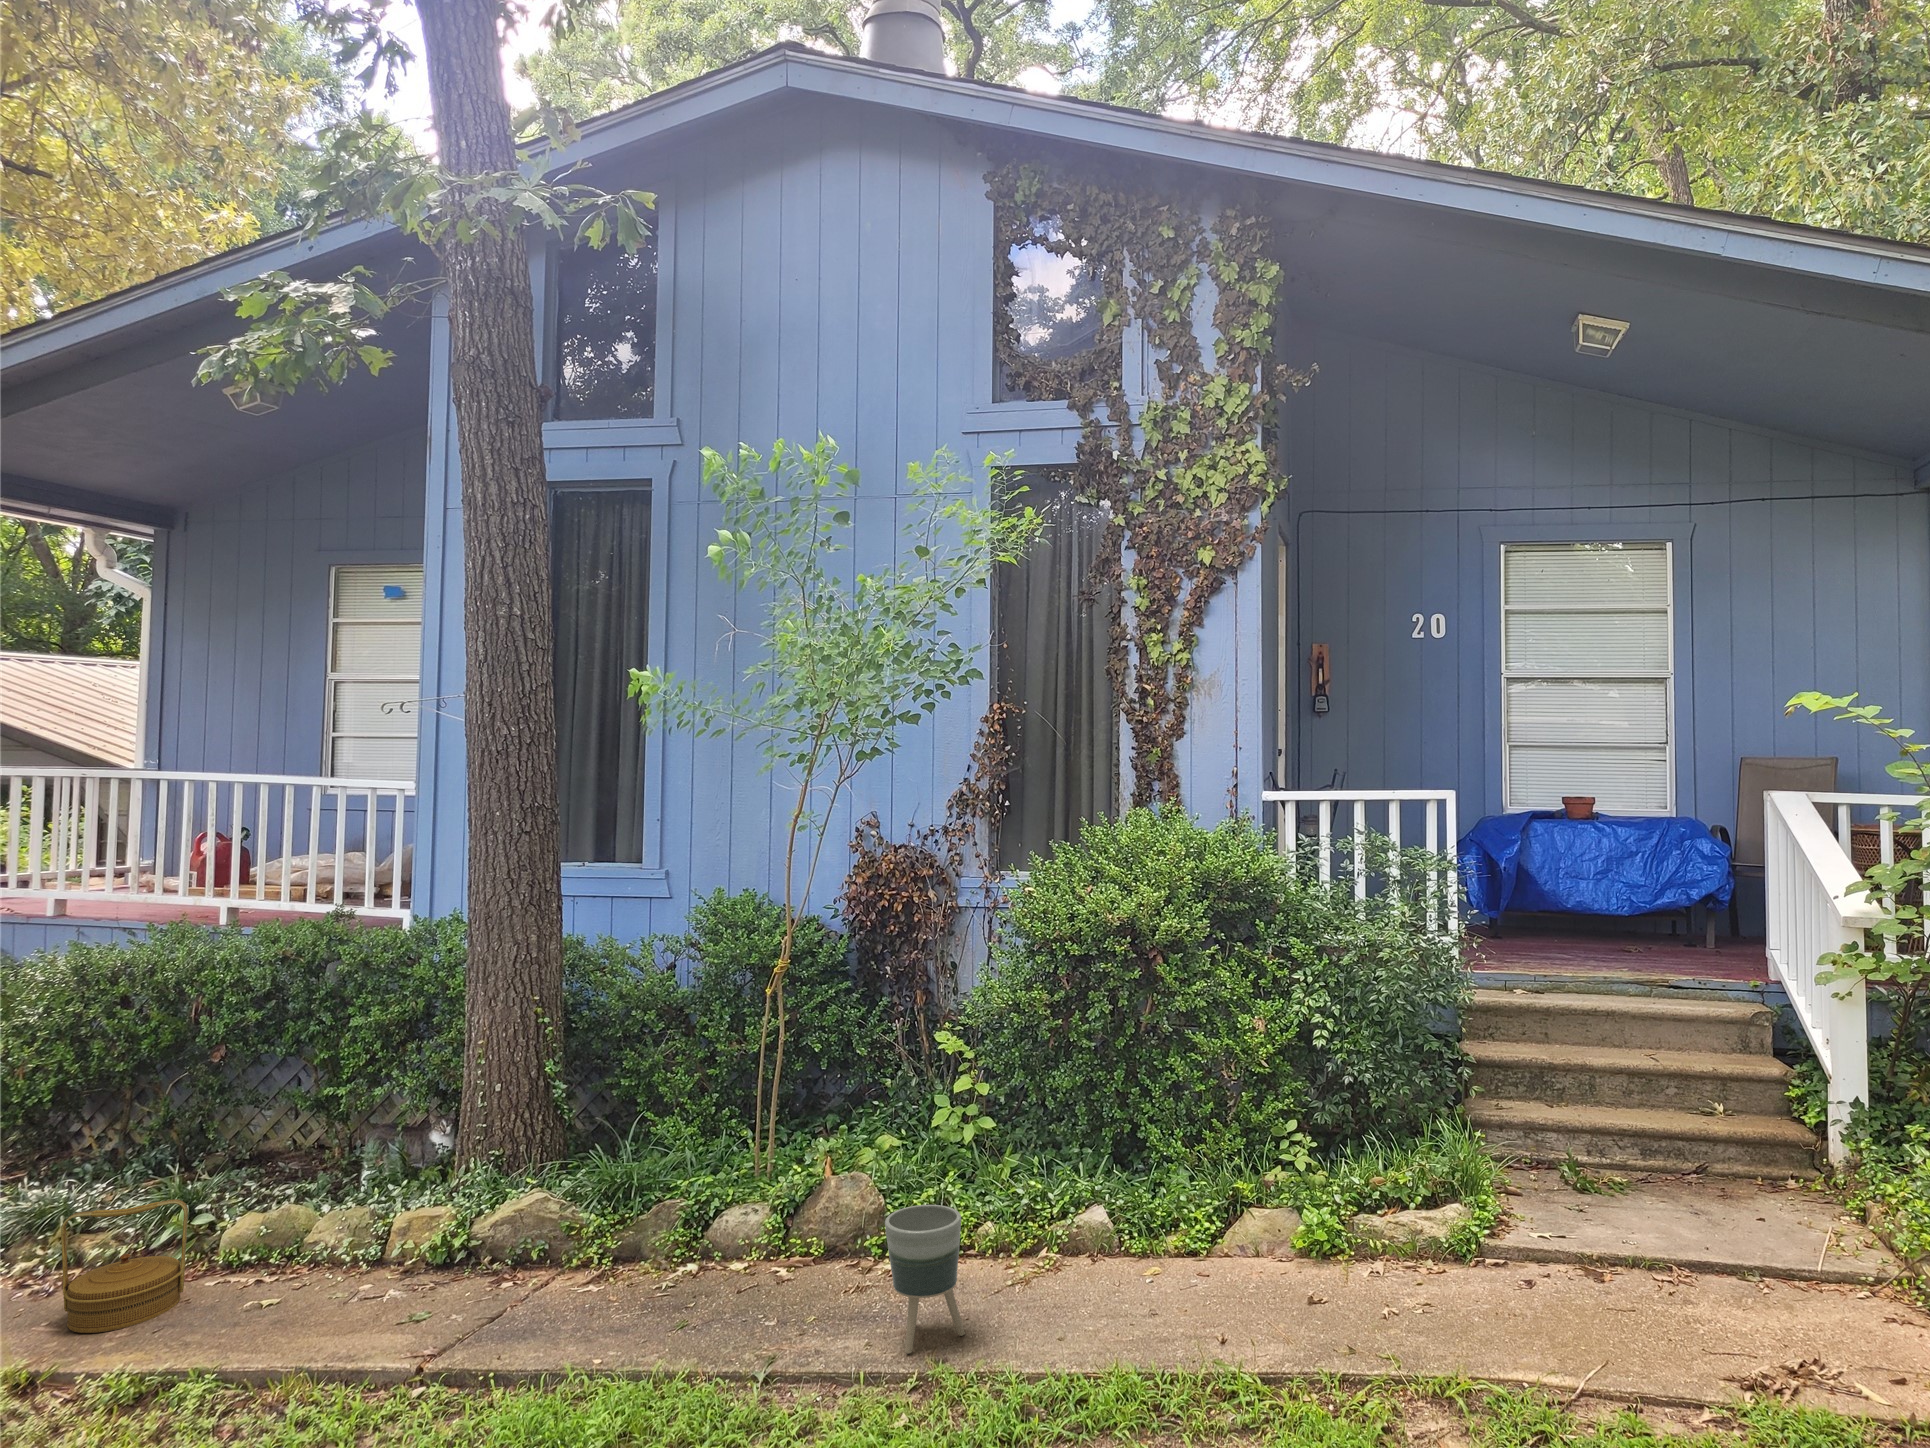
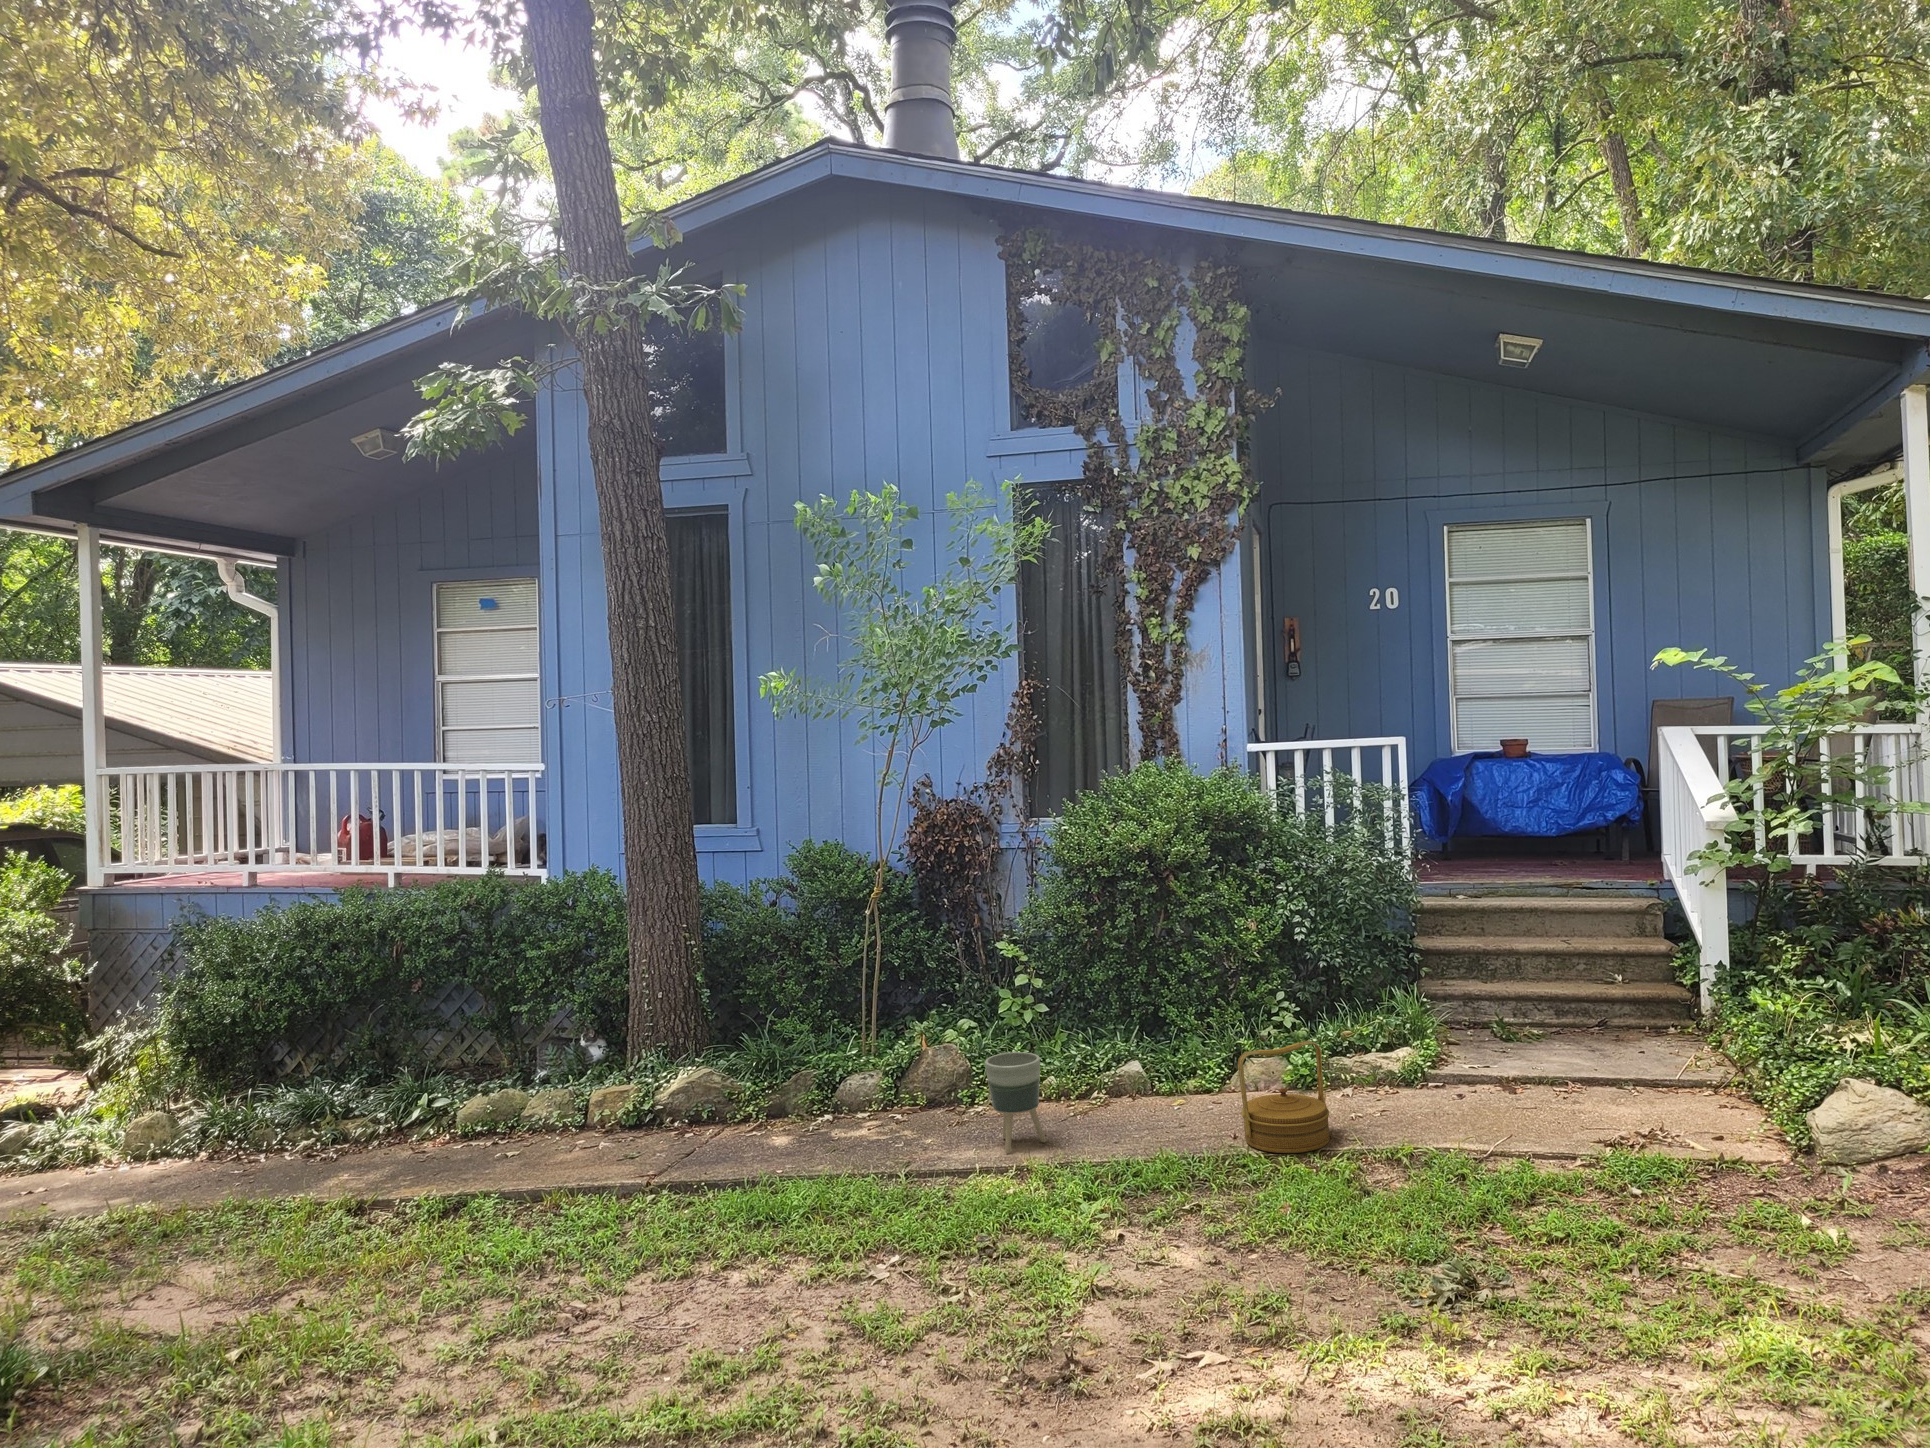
basket: present [61,1199,188,1333] -> present [1238,1041,1330,1153]

